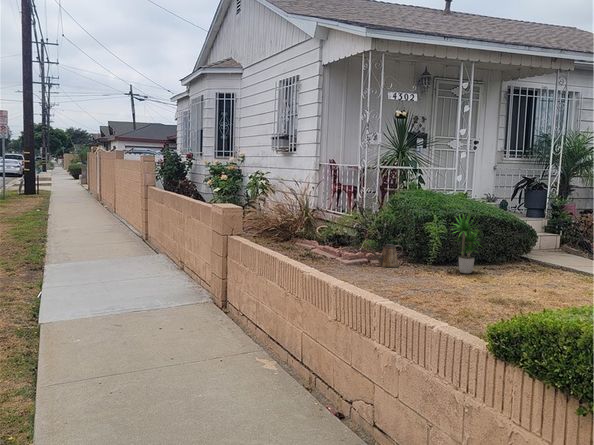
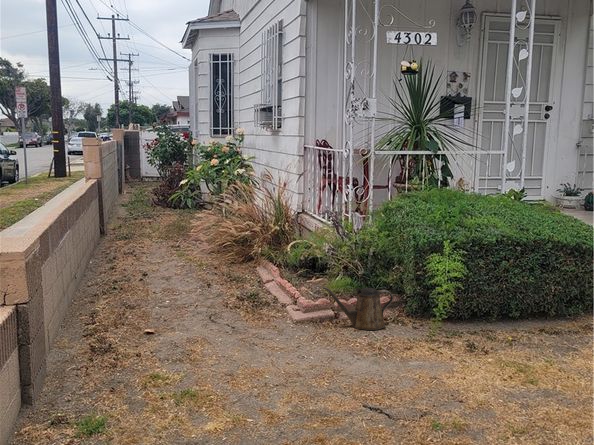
potted plant: present [454,214,480,274] -> none [466,237,539,350]

